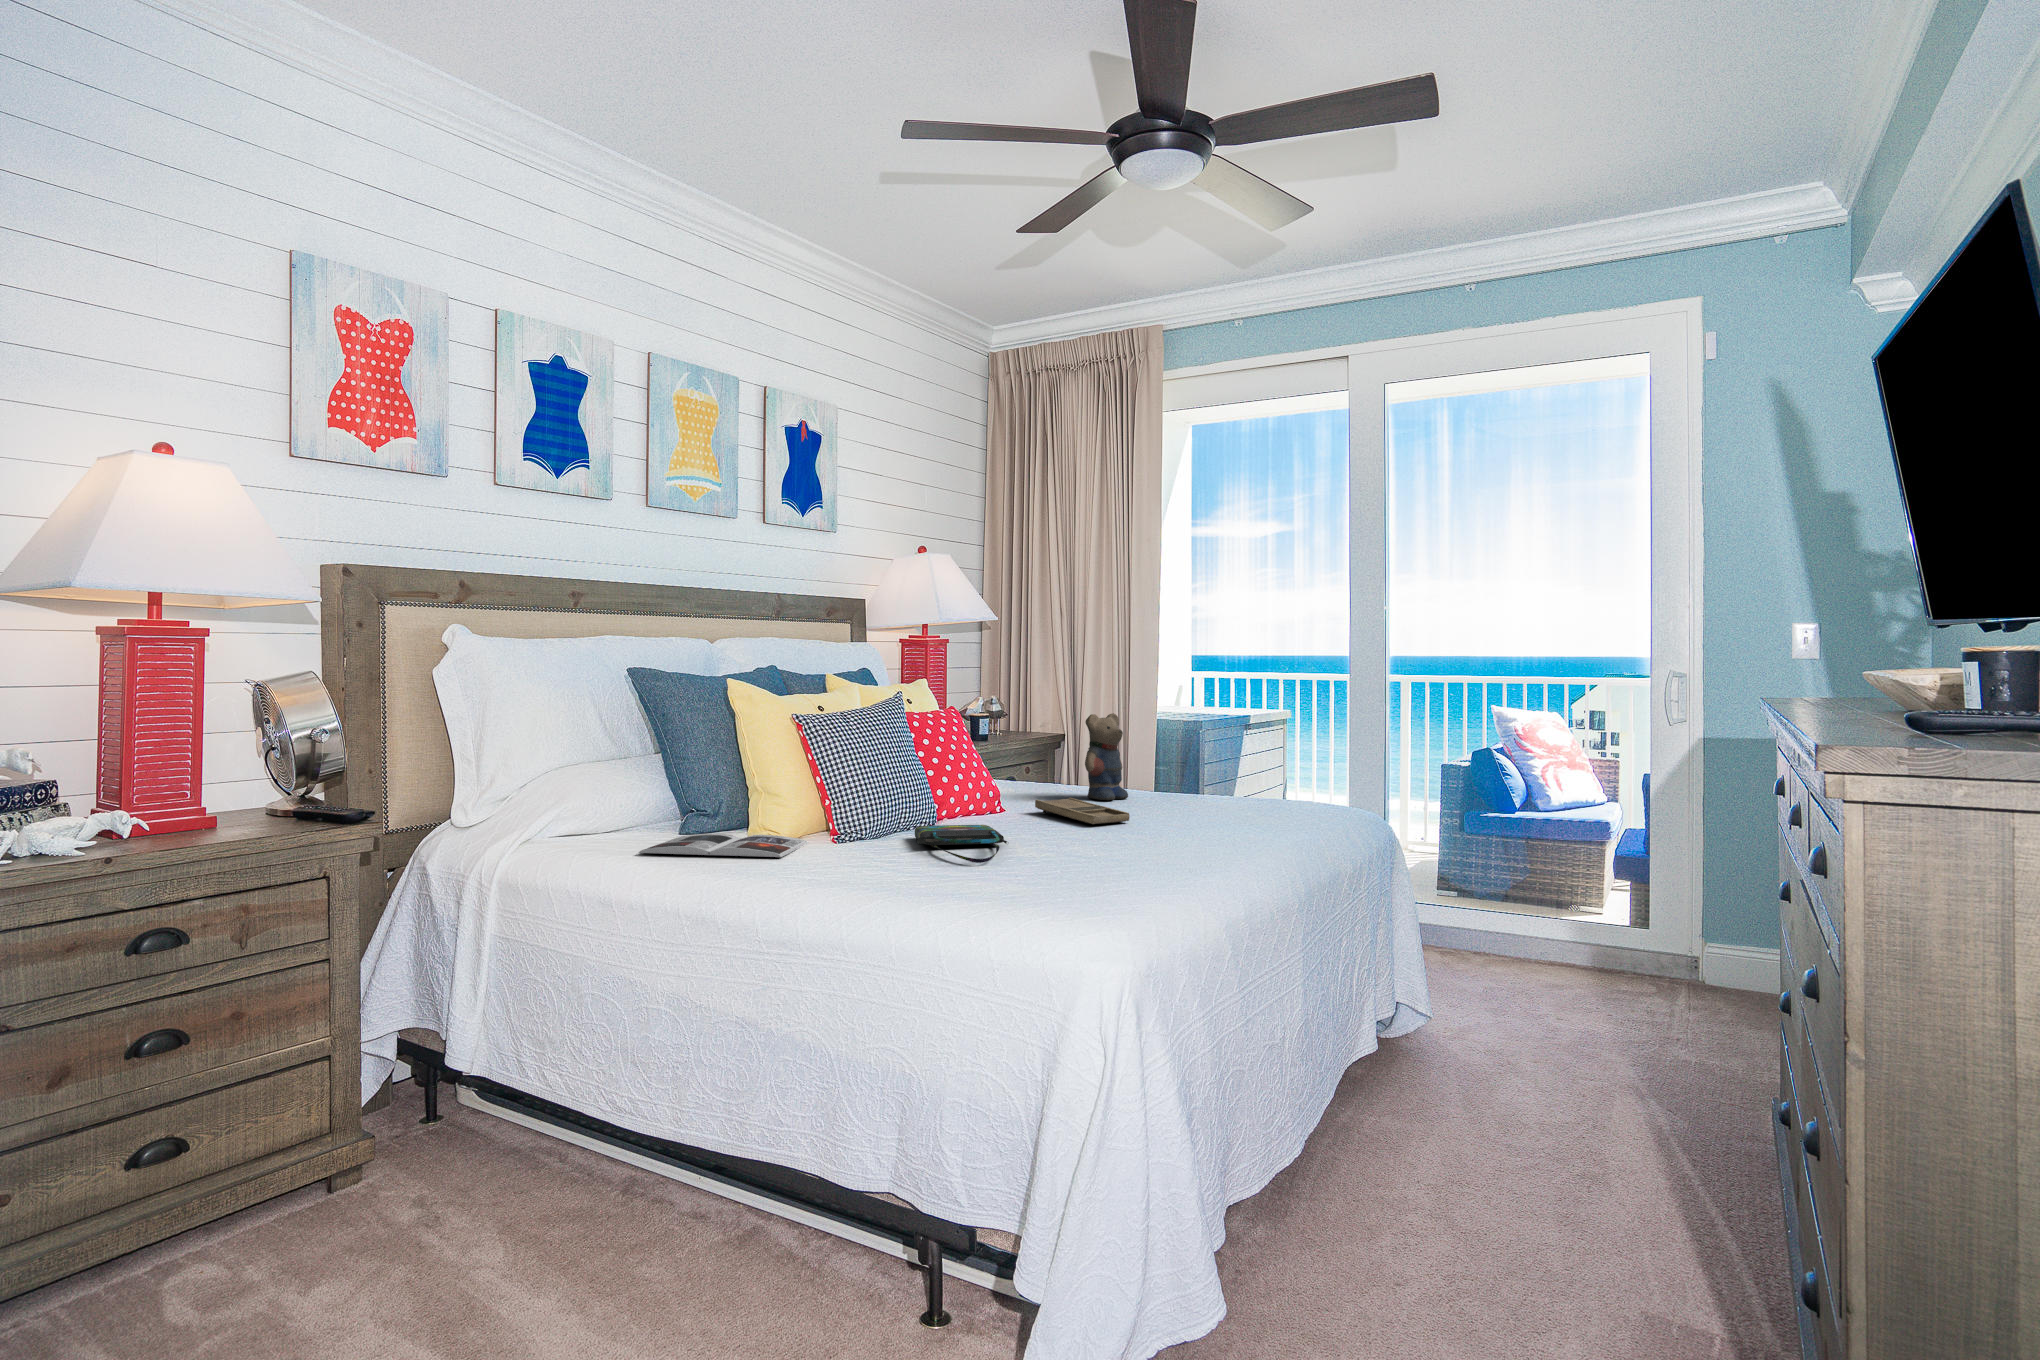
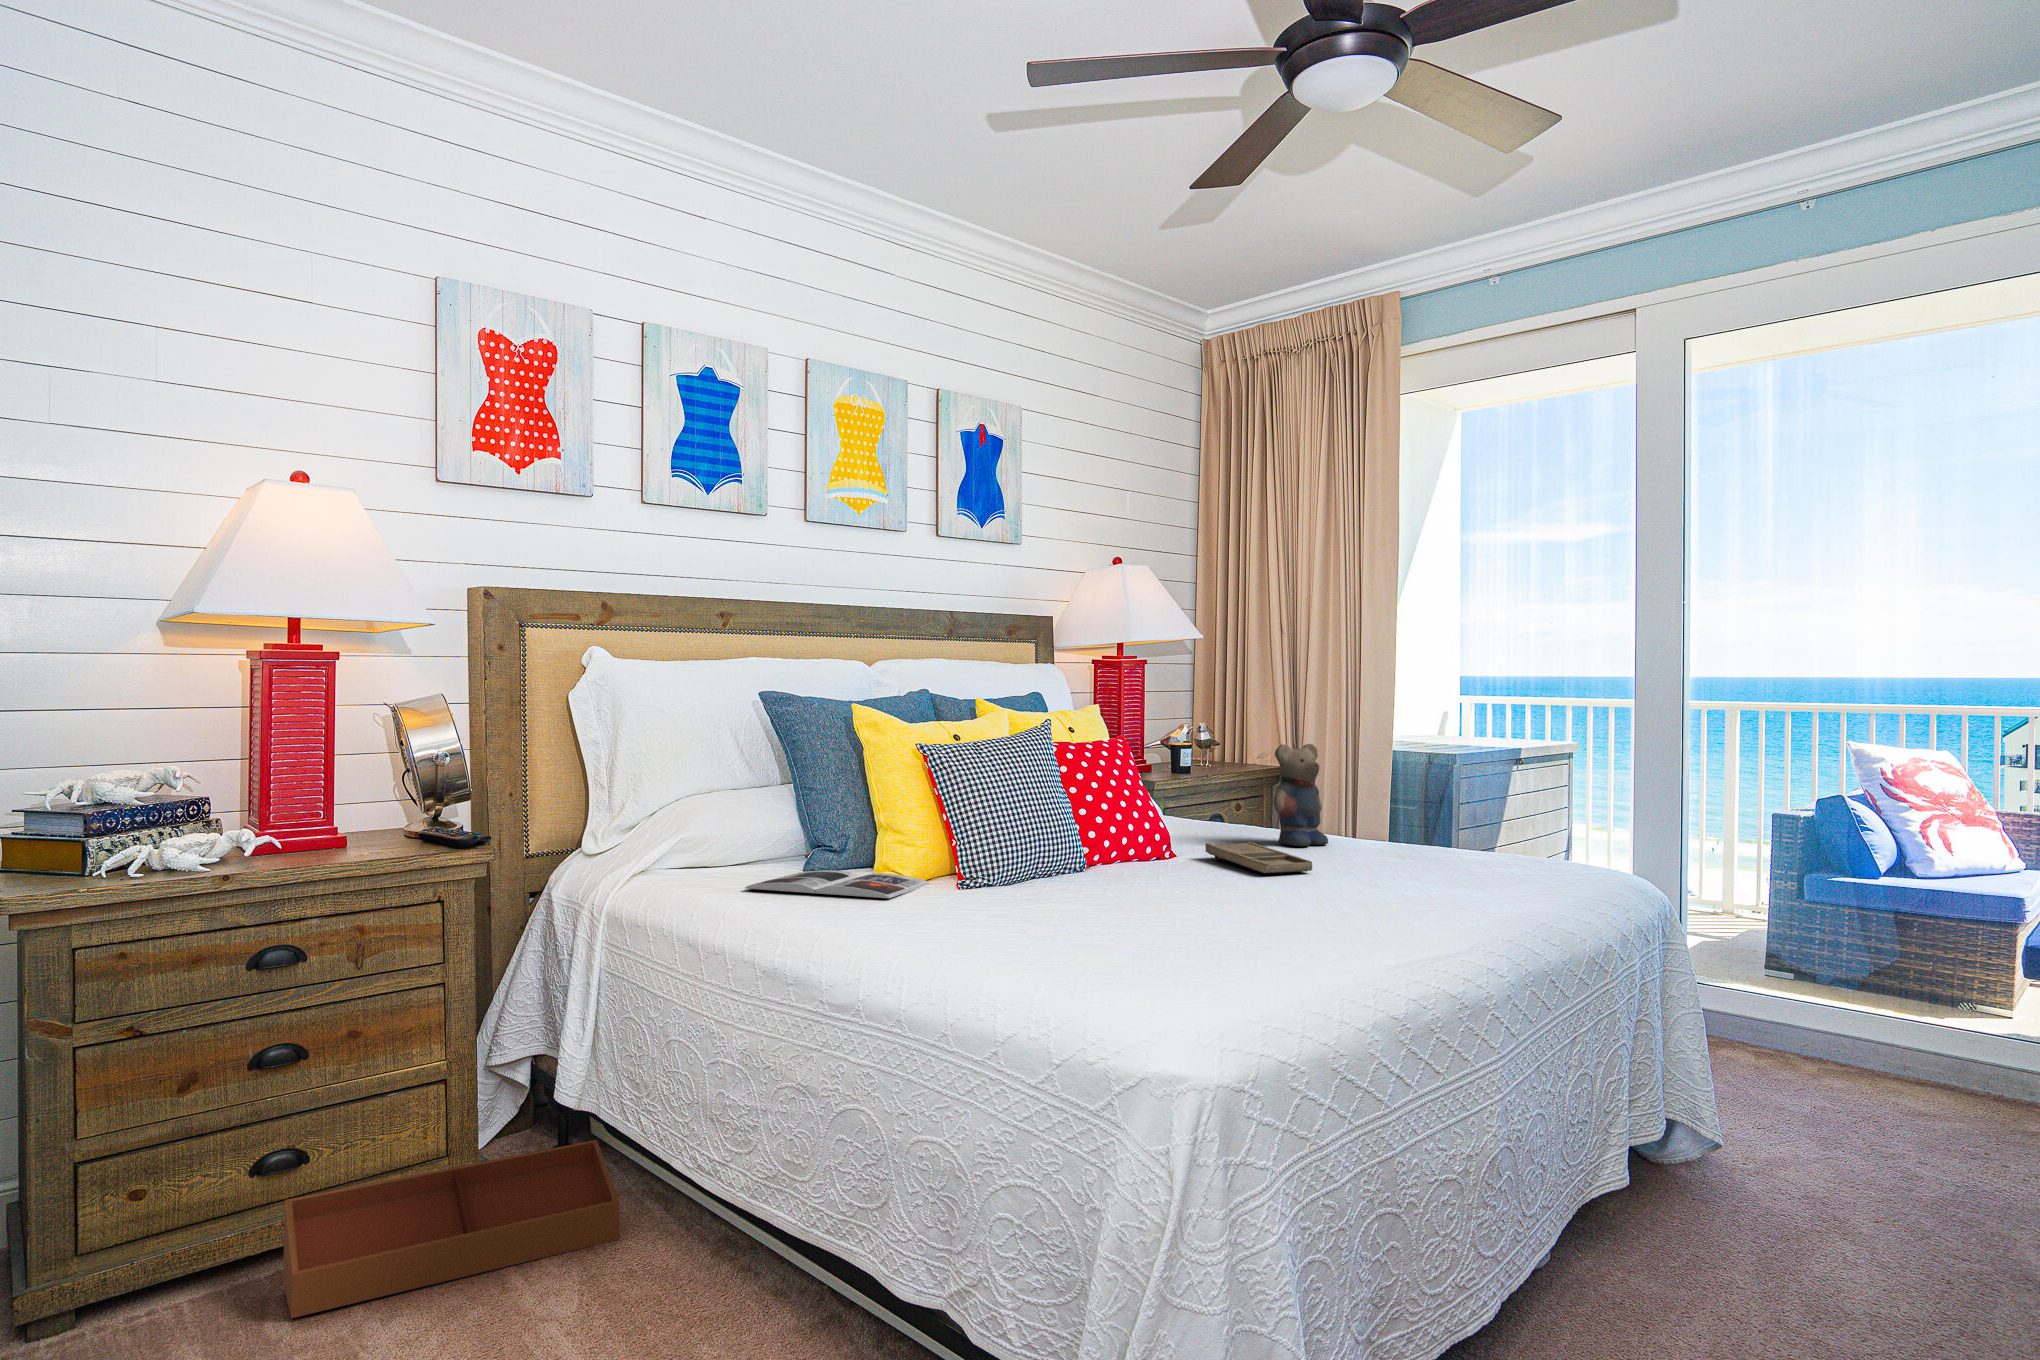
tote bag: present [915,825,1007,863] -> none [1042,869,1150,913]
storage bin: none [169,1096,516,1296] -> present [283,1140,620,1318]

